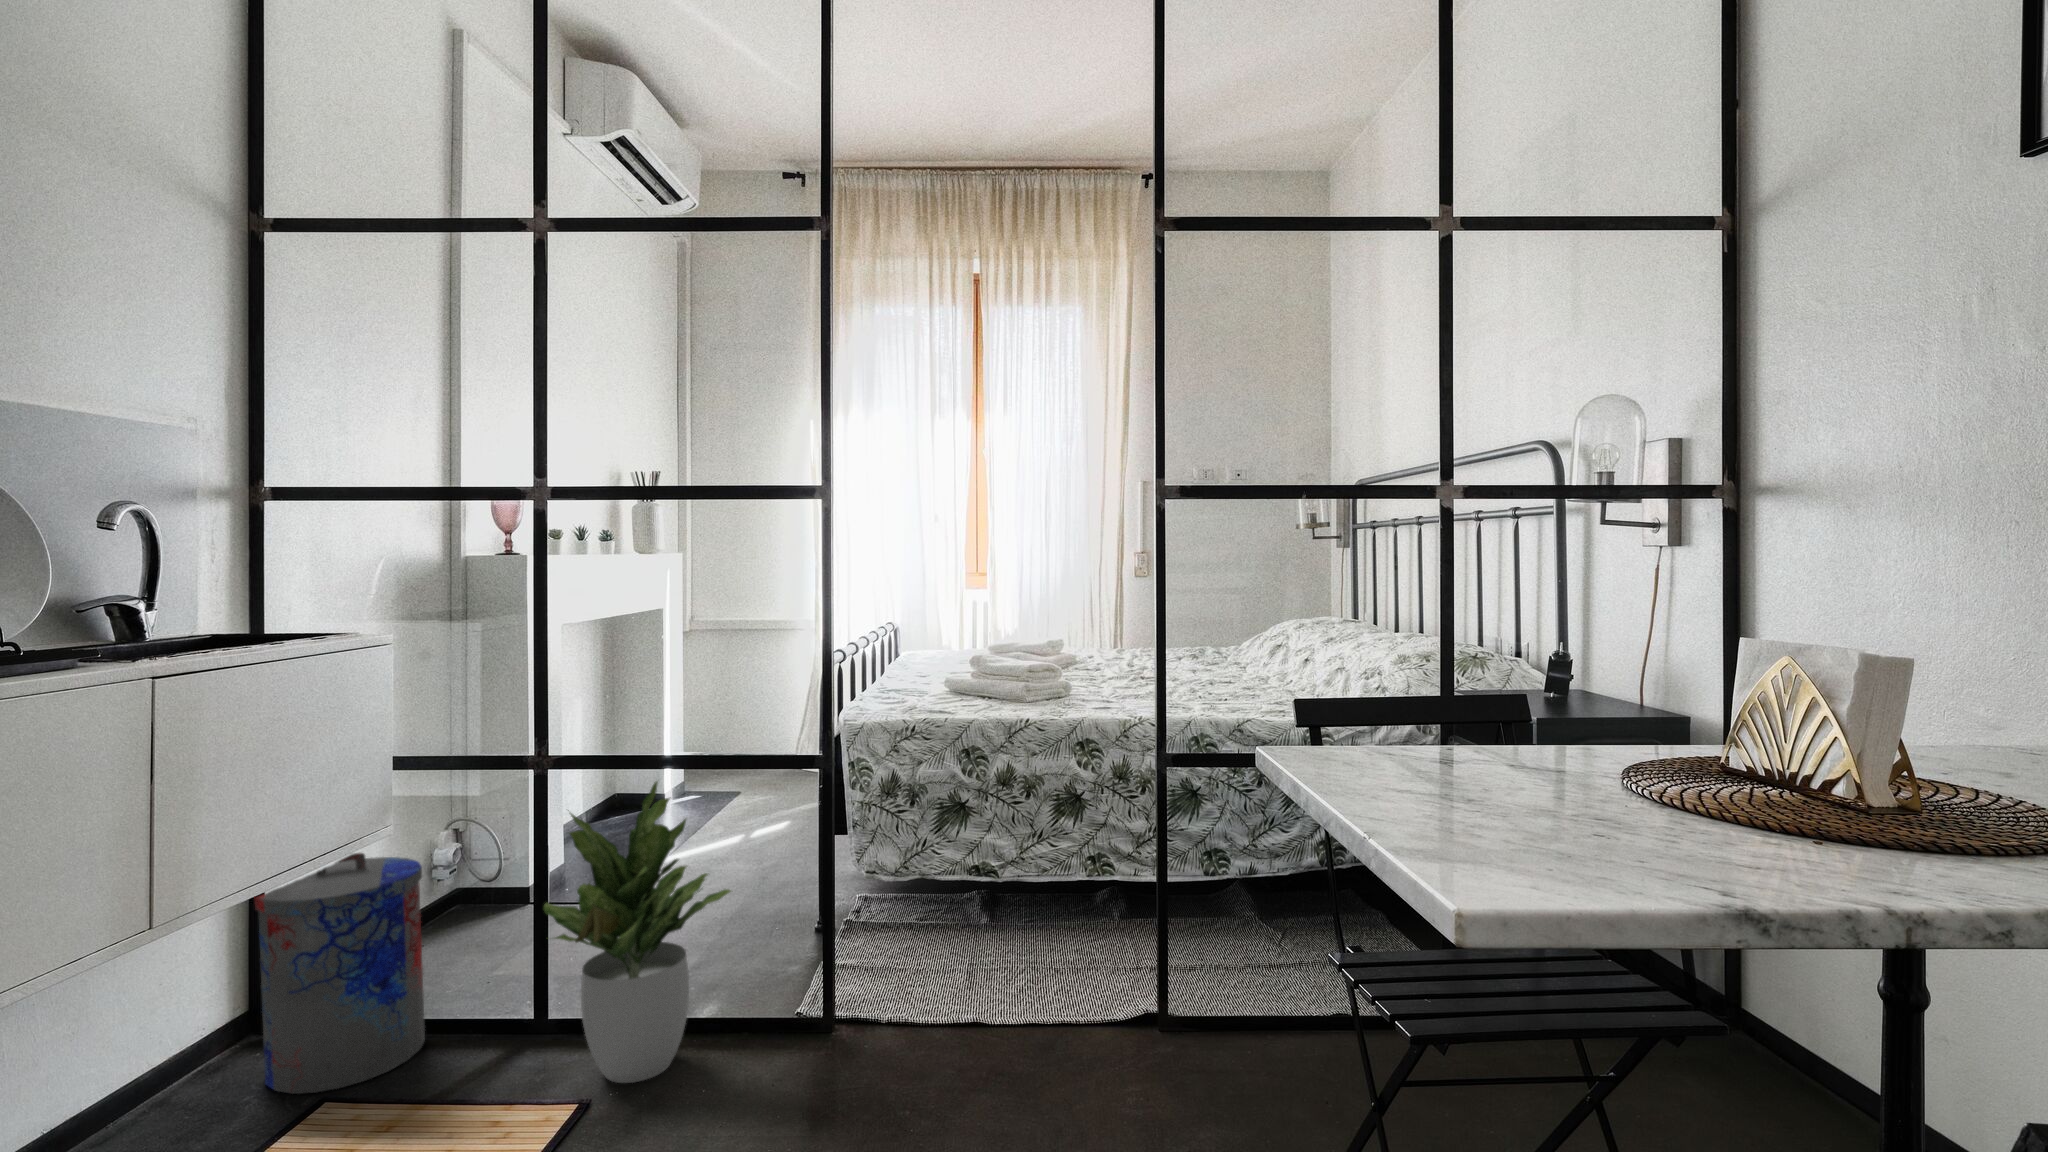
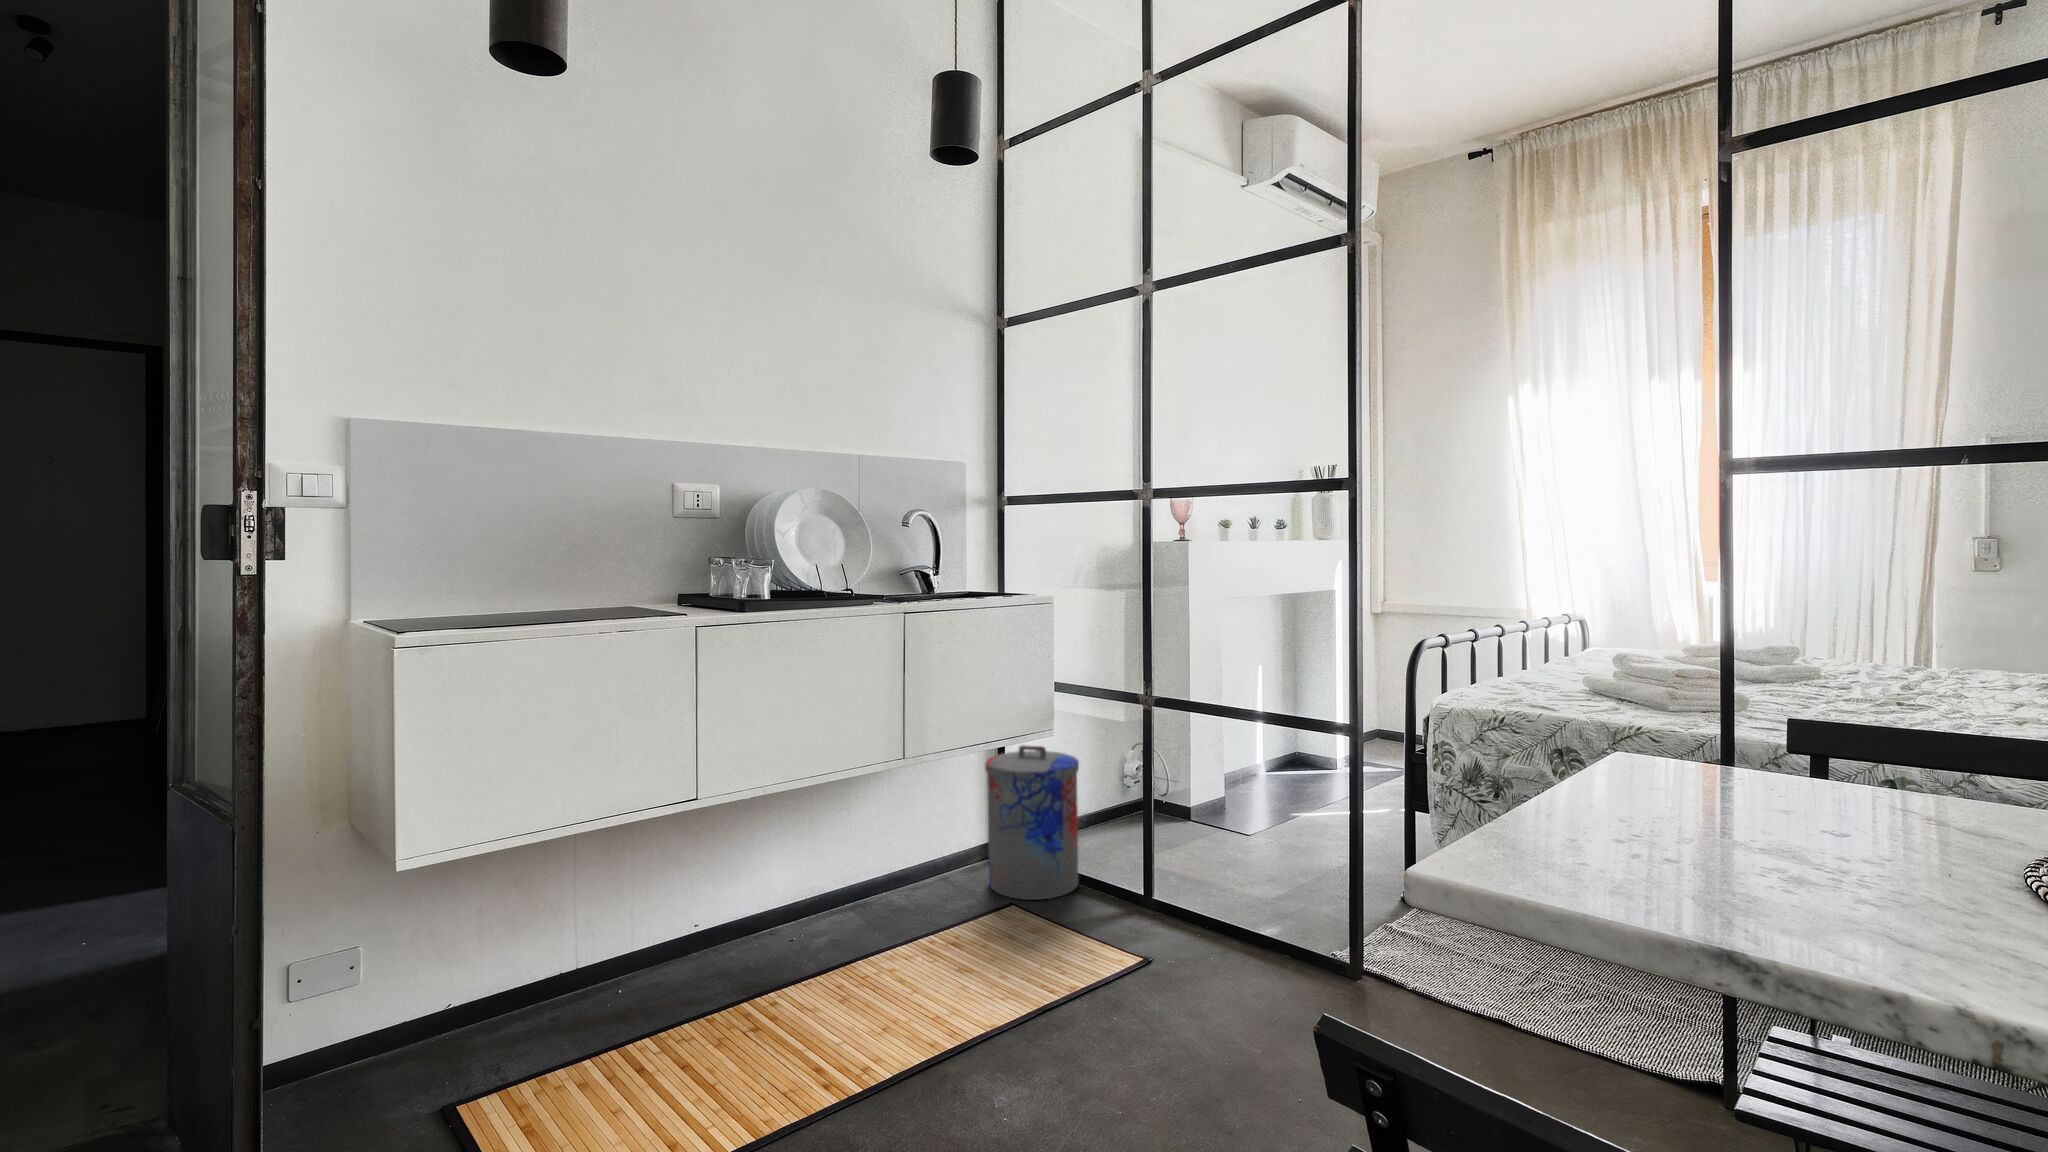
potted plant: present [543,781,731,1083] -> none [1123,728,1273,961]

